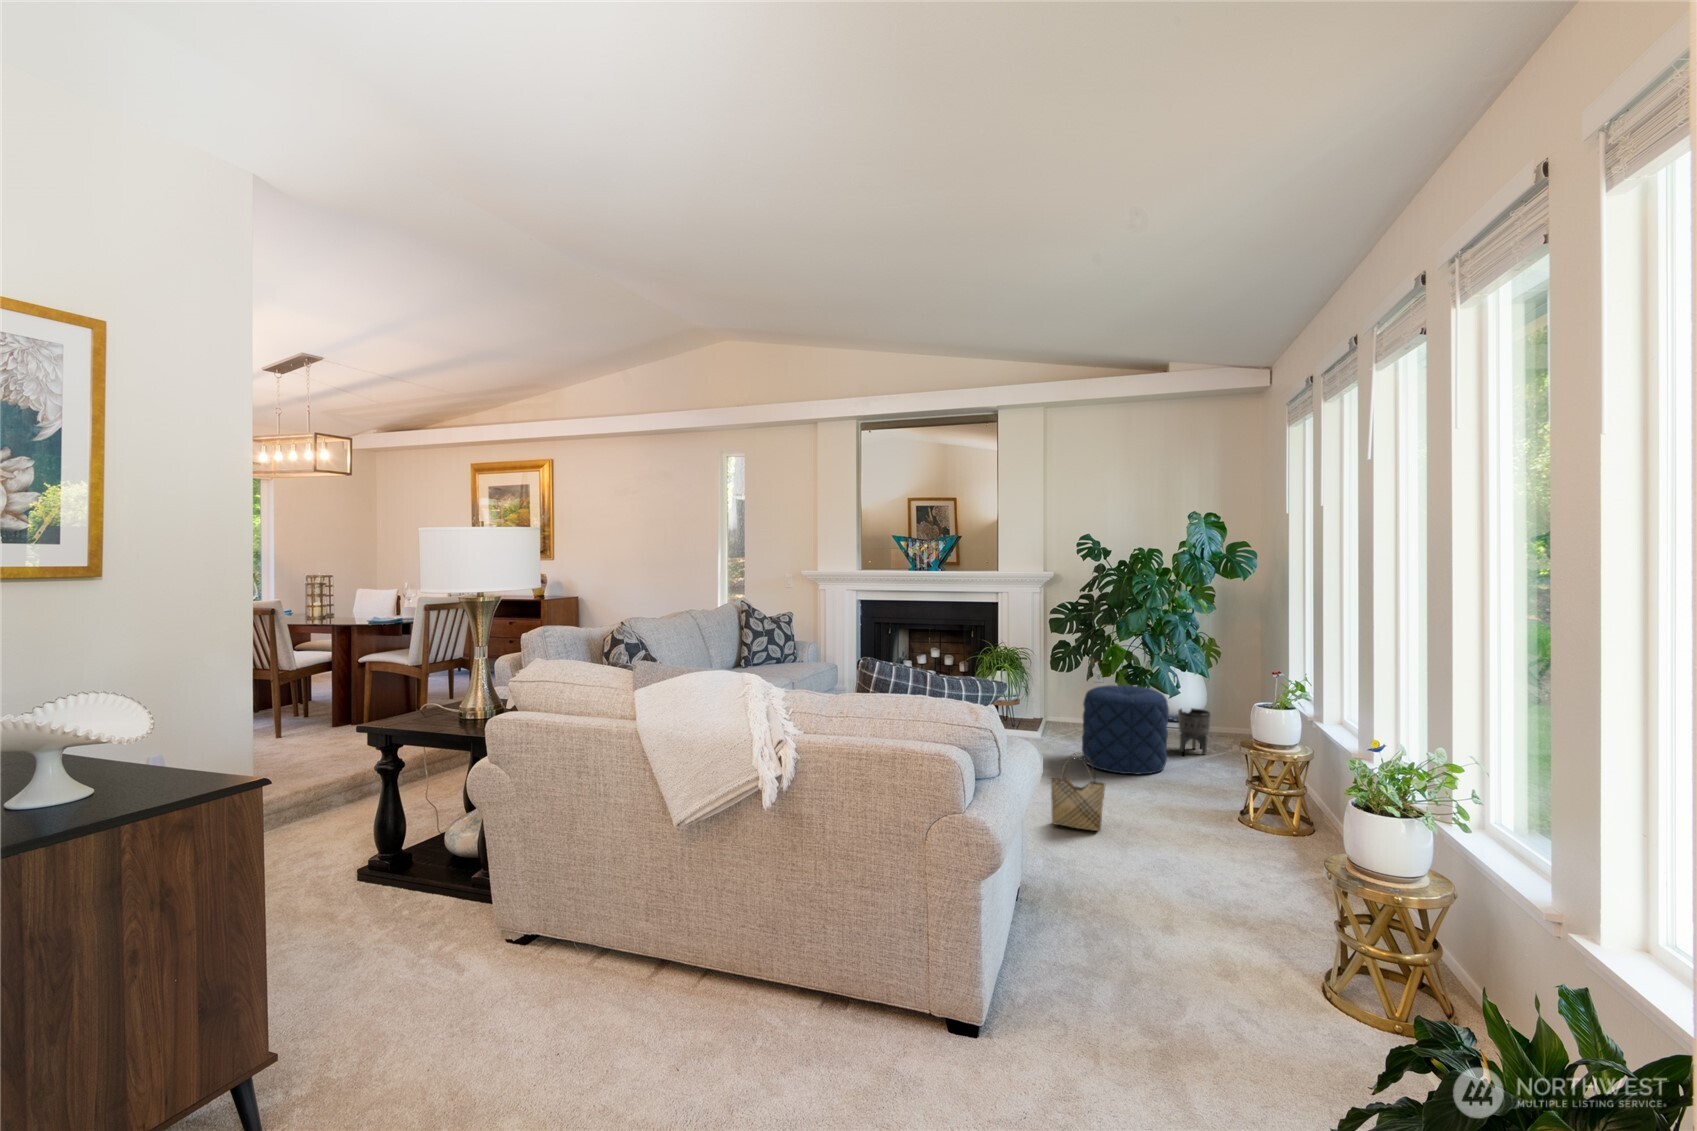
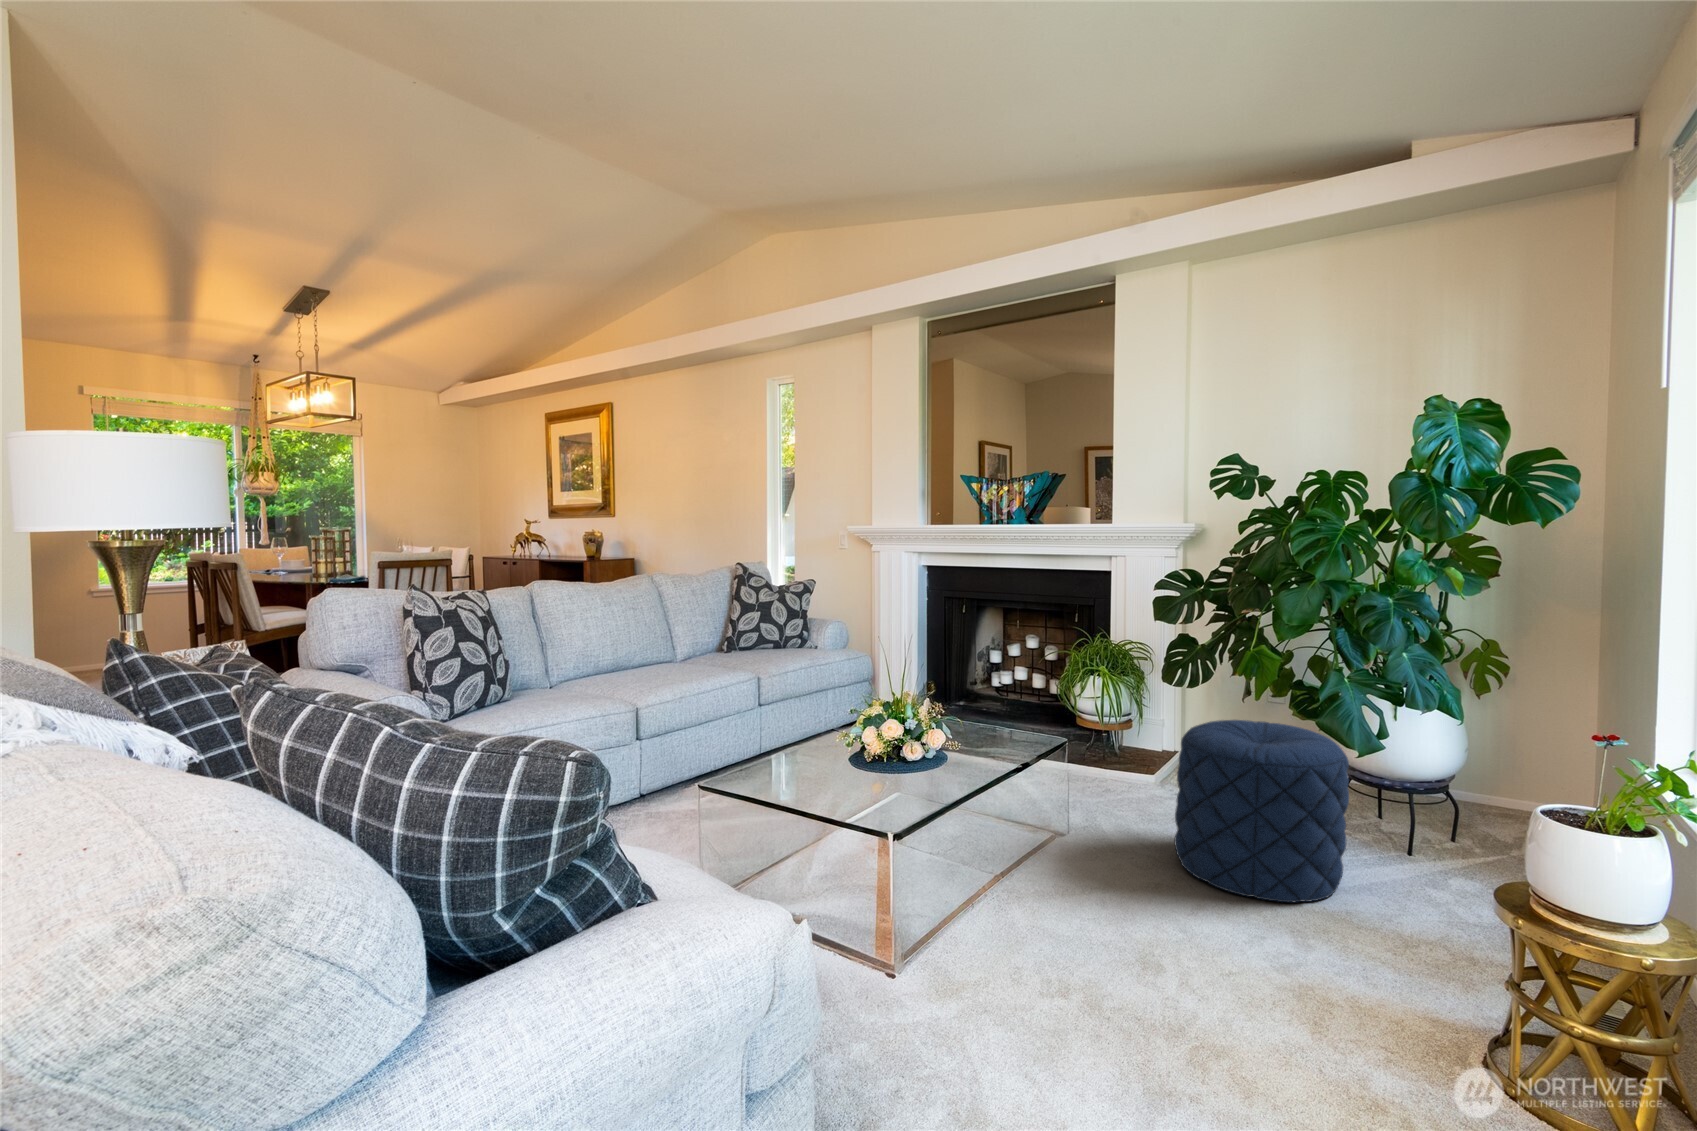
planter: present [1178,708,1211,754] -> none [1392,772,1463,868]
woven basket: present [1051,753,1105,831] -> none [978,873,1093,1061]

